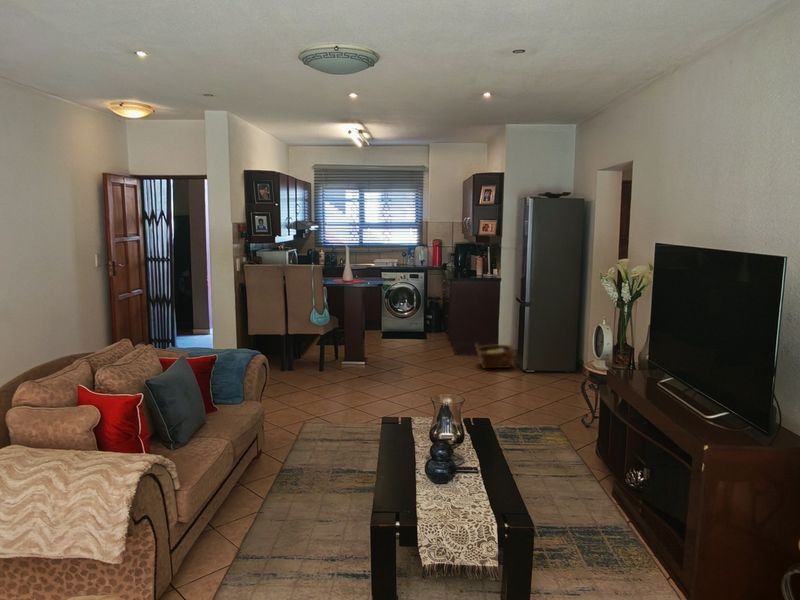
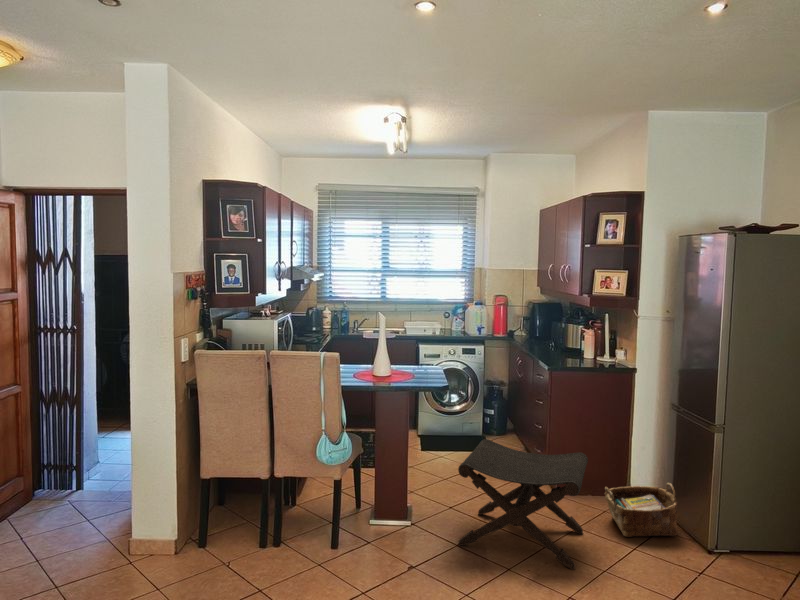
footstool: none [388,318,463,378] -> present [458,439,588,570]

